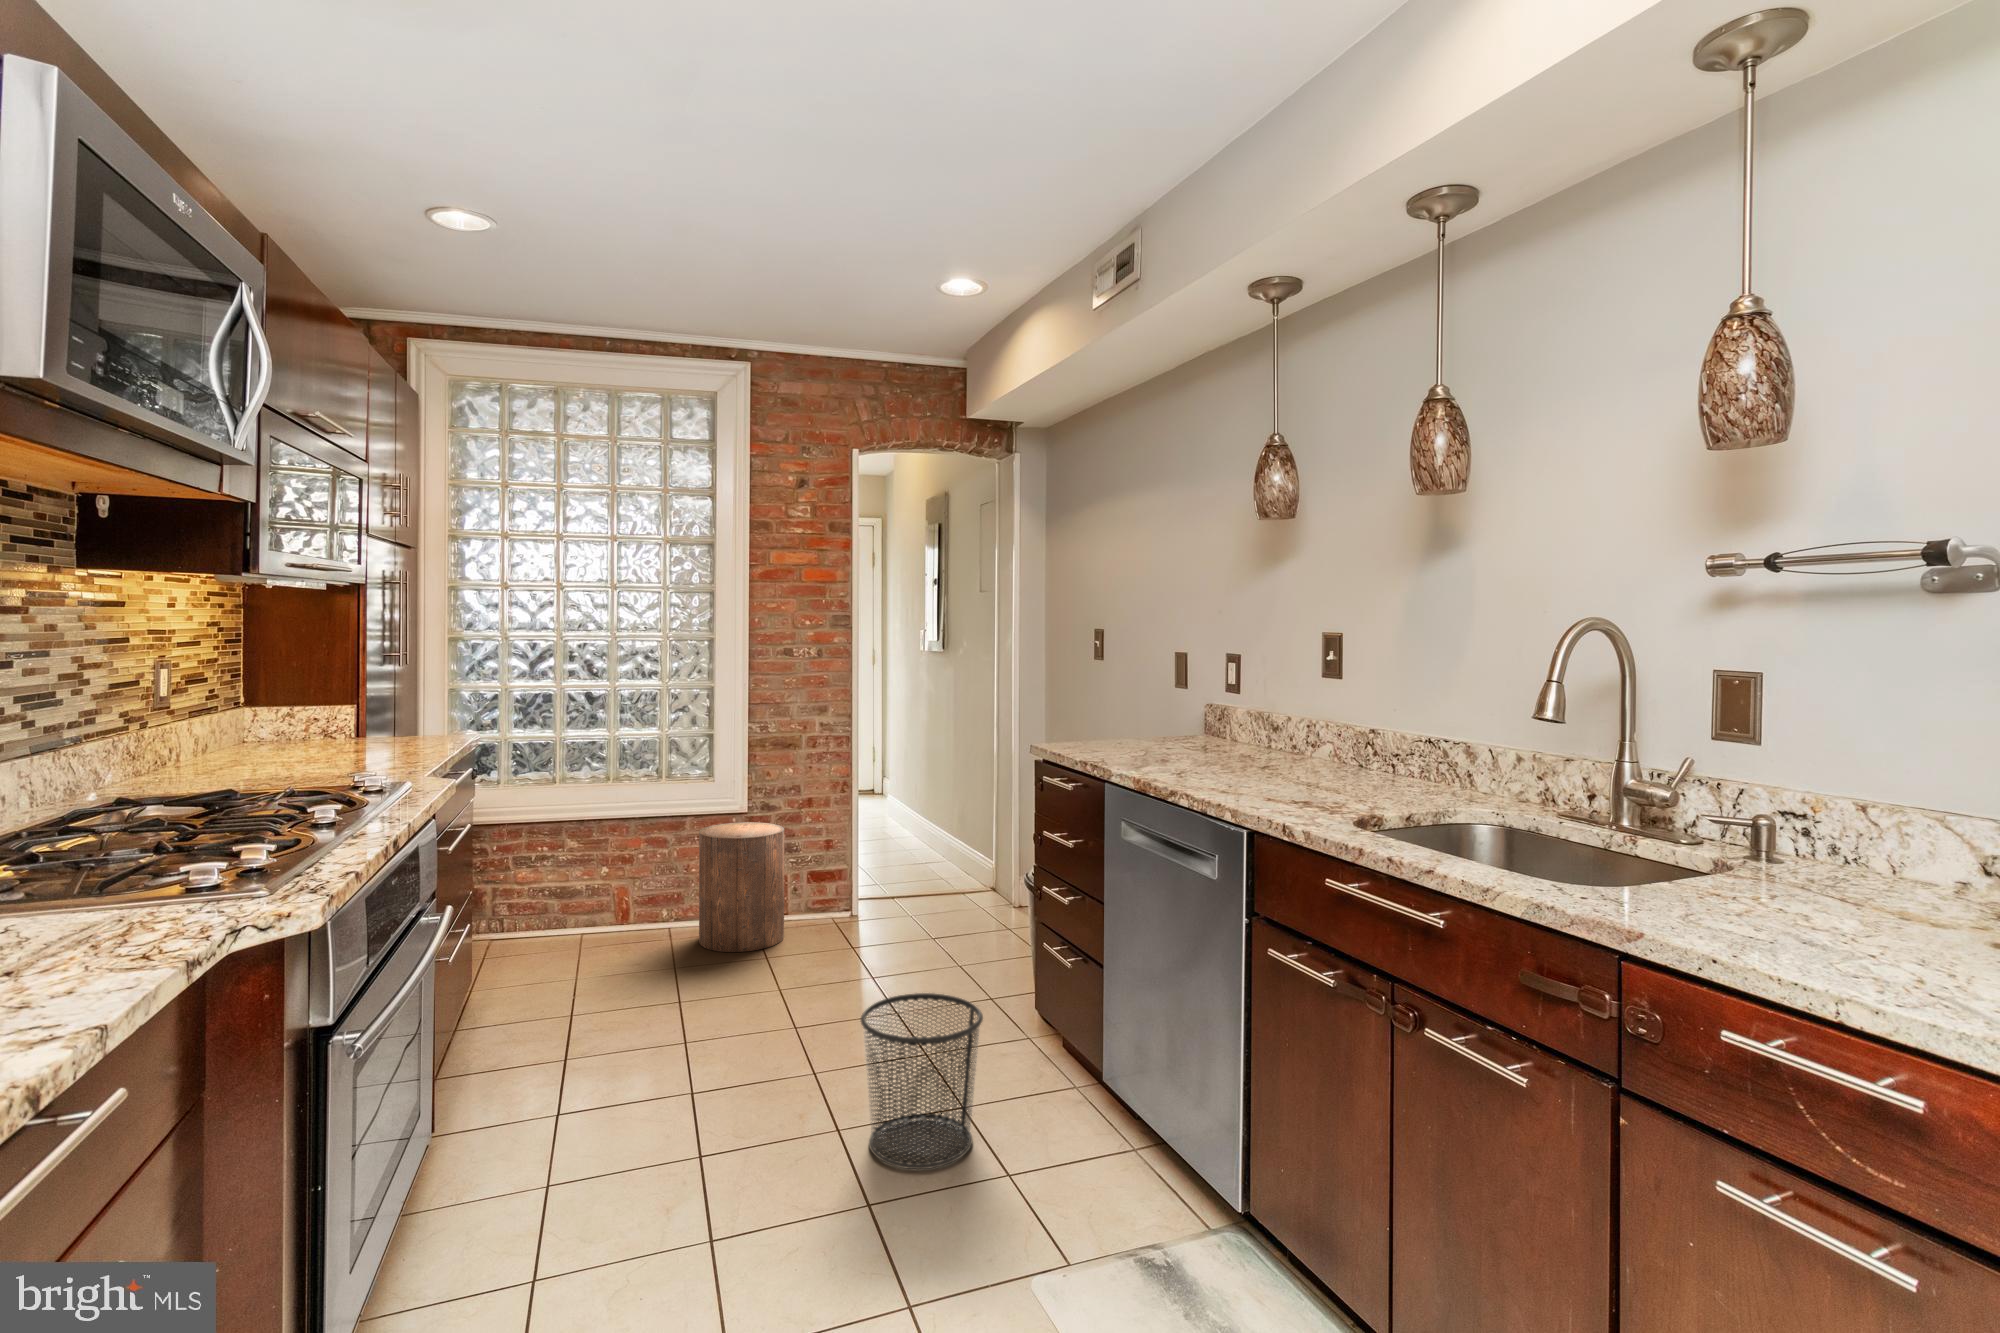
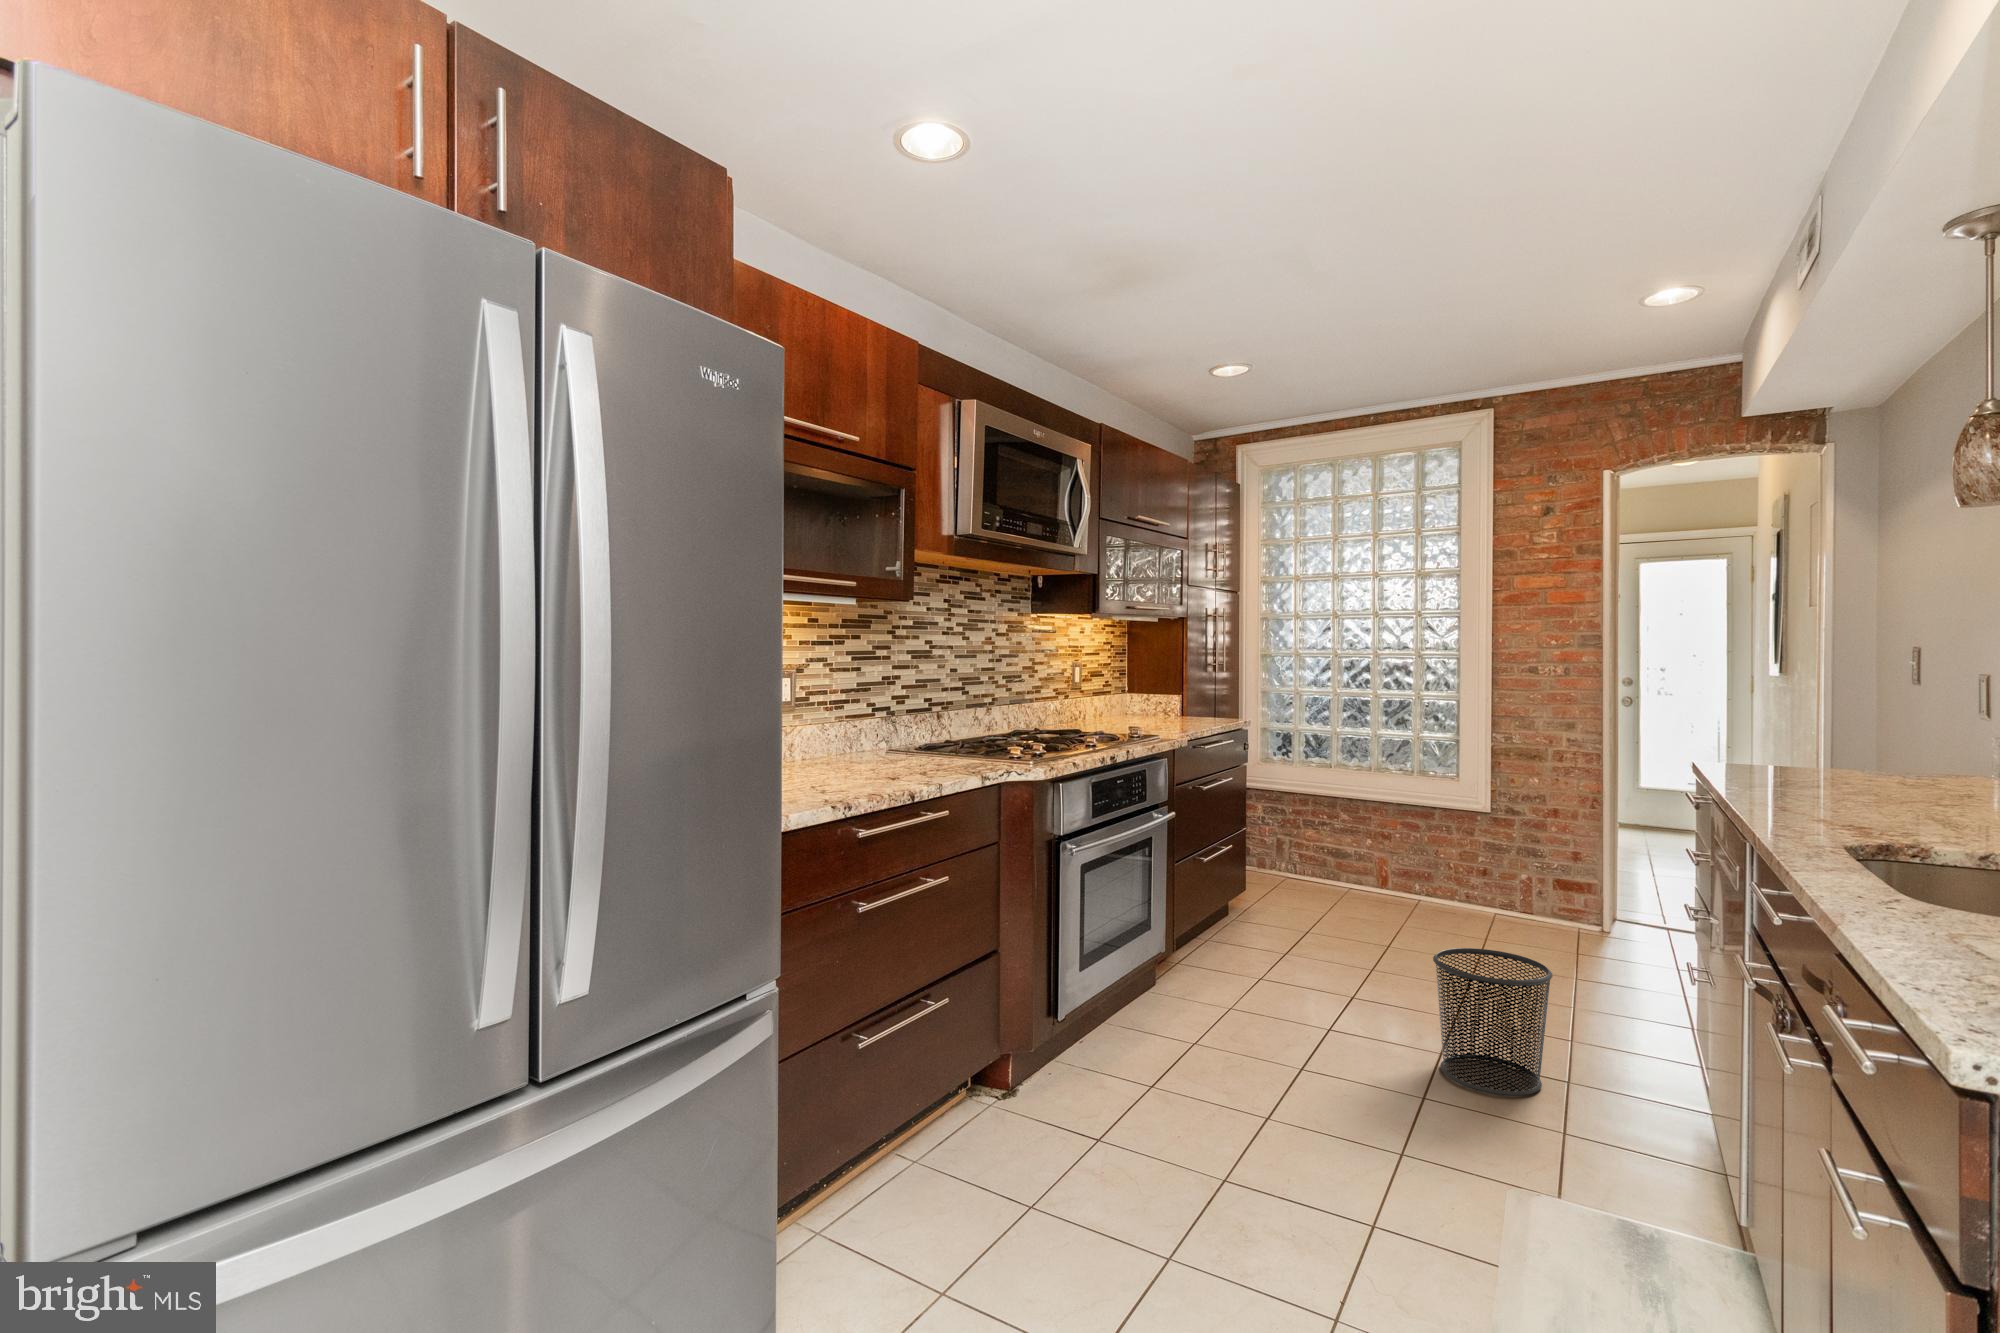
stool: present [699,822,784,952] -> none [1434,818,1517,932]

